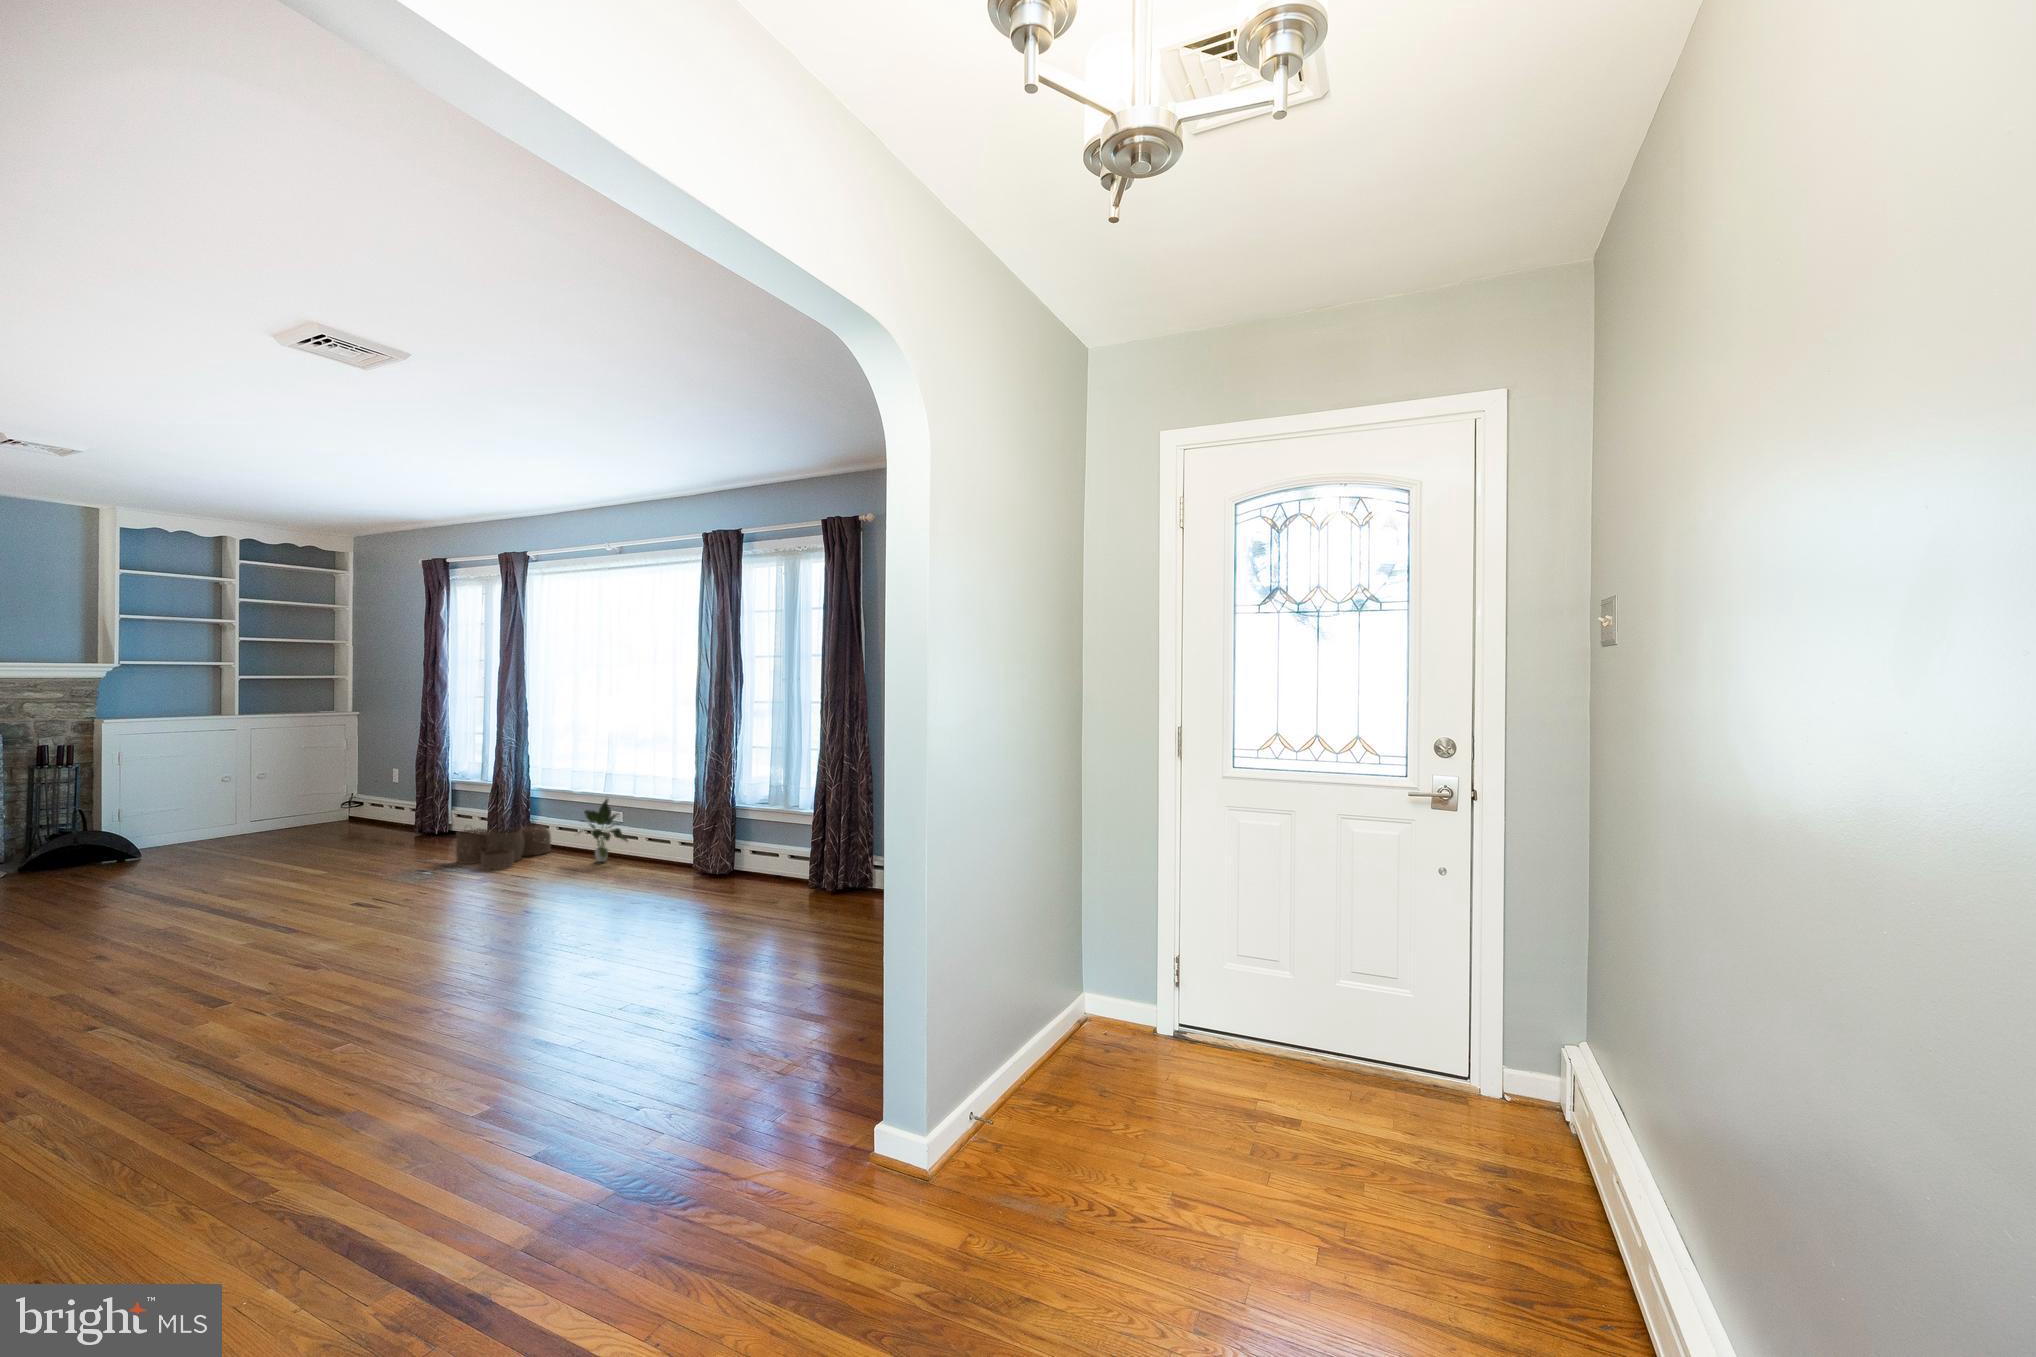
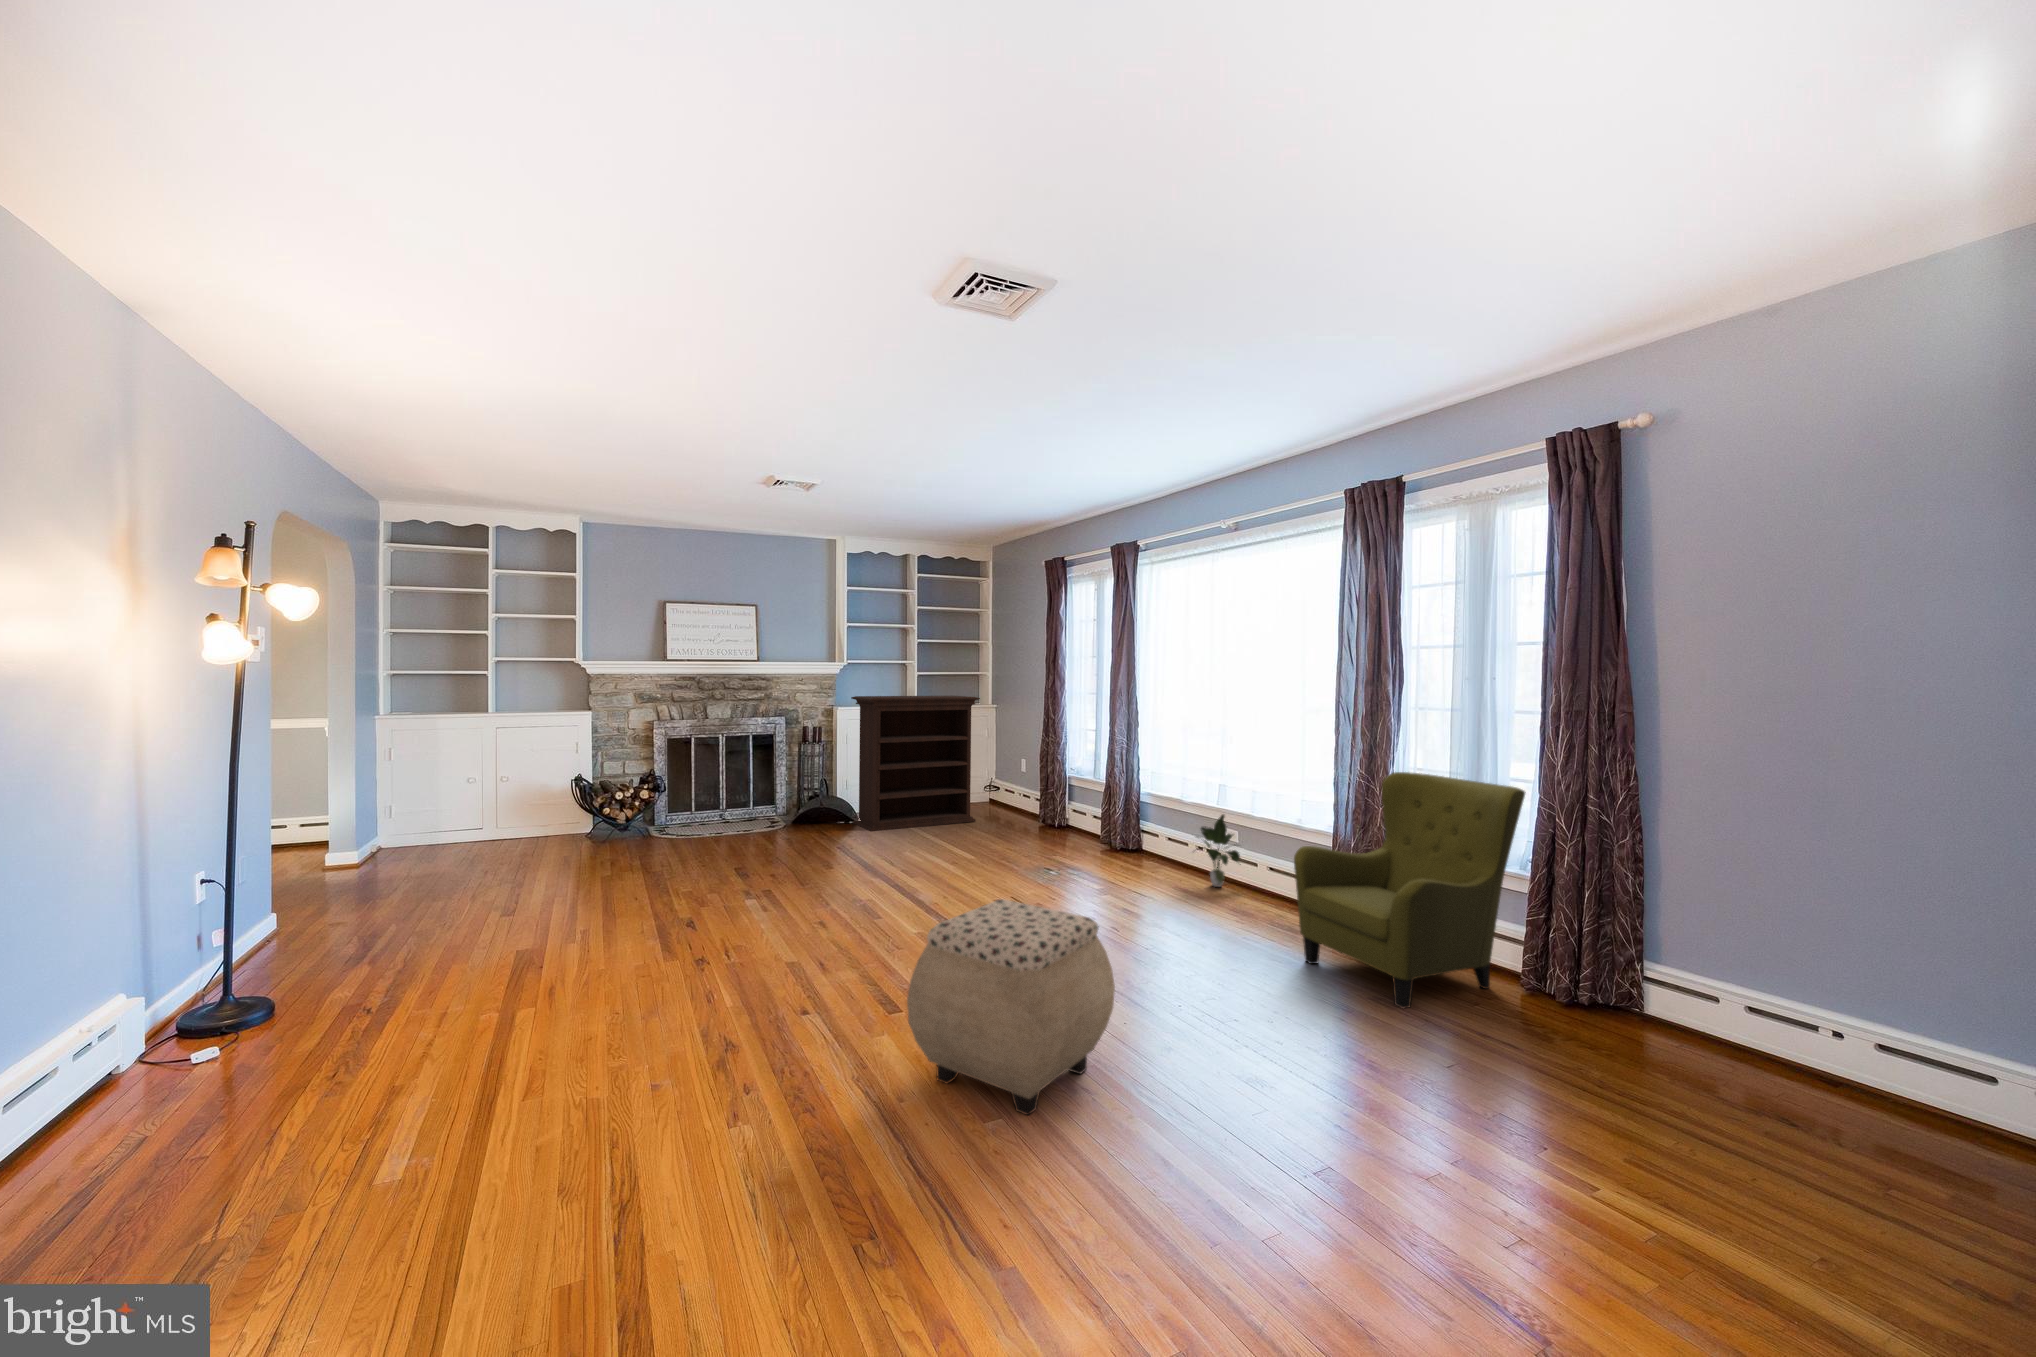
bookshelf: none [130,702,334,865] -> present [851,695,980,831]
armchair: none [650,749,811,913] -> present [1294,772,1526,1009]
woven basket: present [456,823,551,870] -> none [1076,826,1161,880]
ottoman: none [244,870,467,1028] -> present [907,899,1115,1115]

